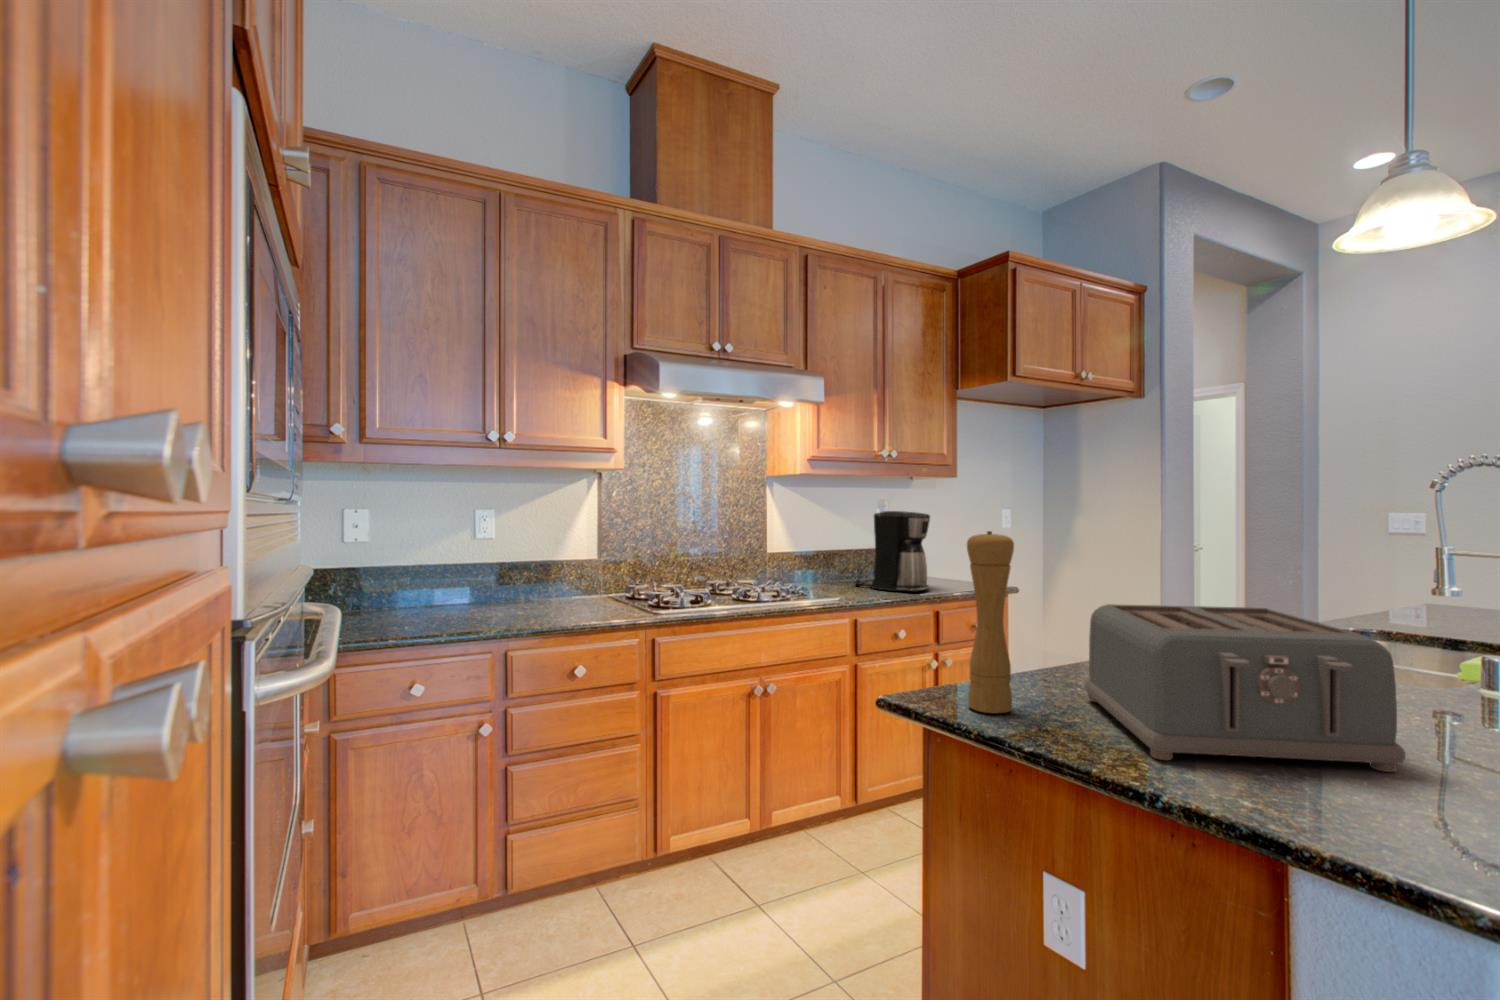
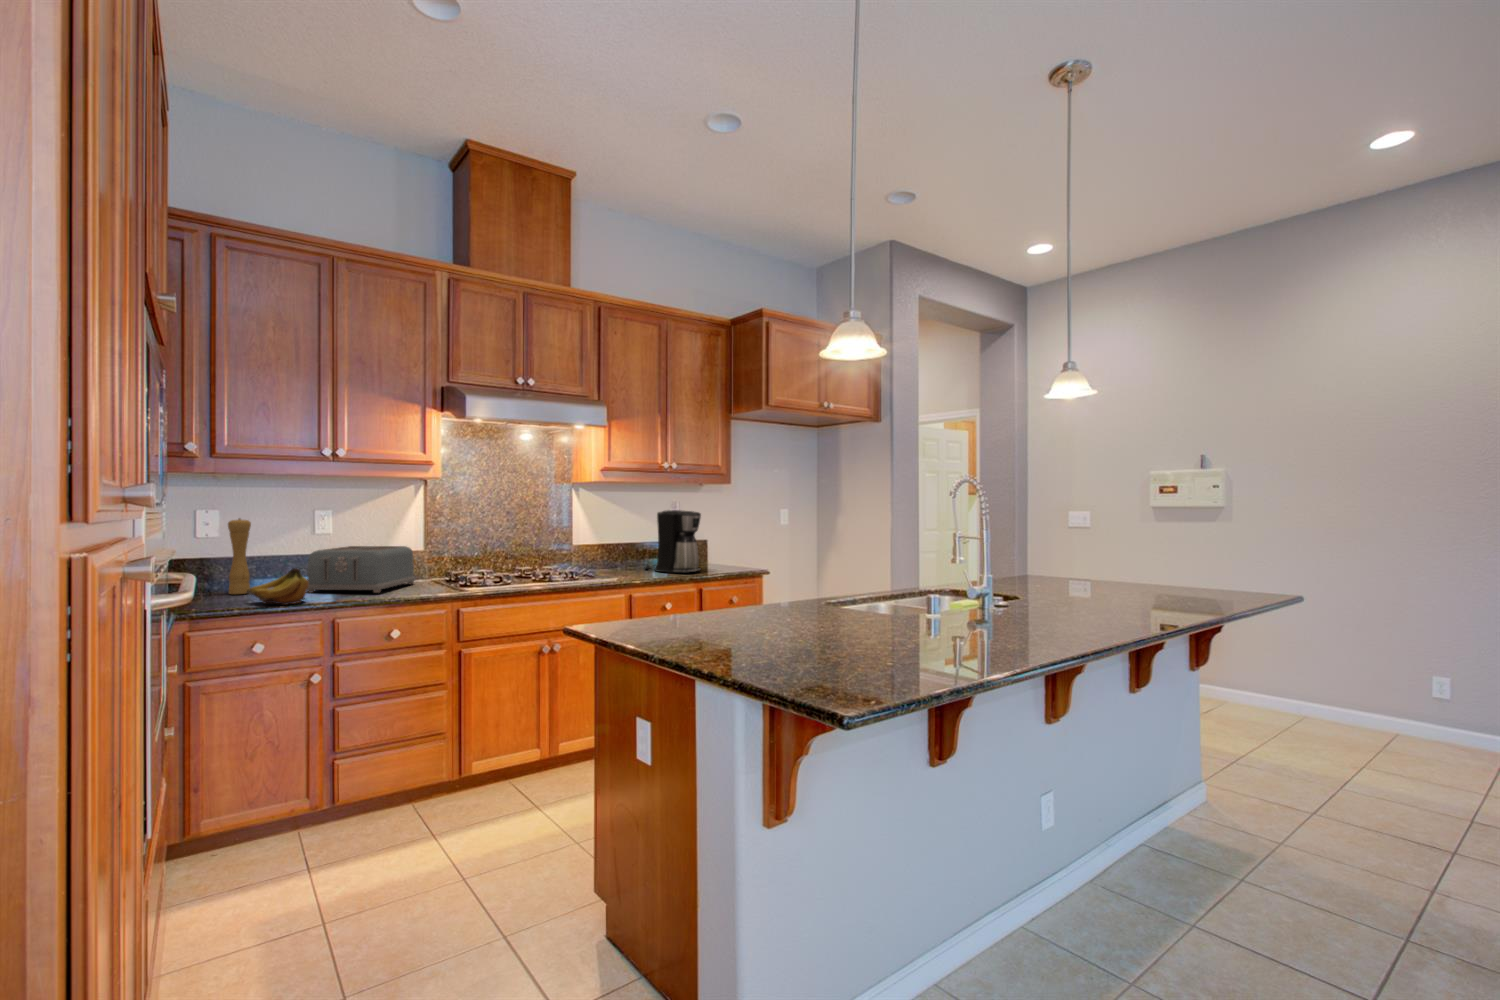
pepper mill: present [967,531,1014,713] -> present [228,518,251,594]
fruit: none [402,585,477,633] -> present [247,568,309,605]
toaster: present [1085,604,1405,772] -> present [307,546,415,593]

